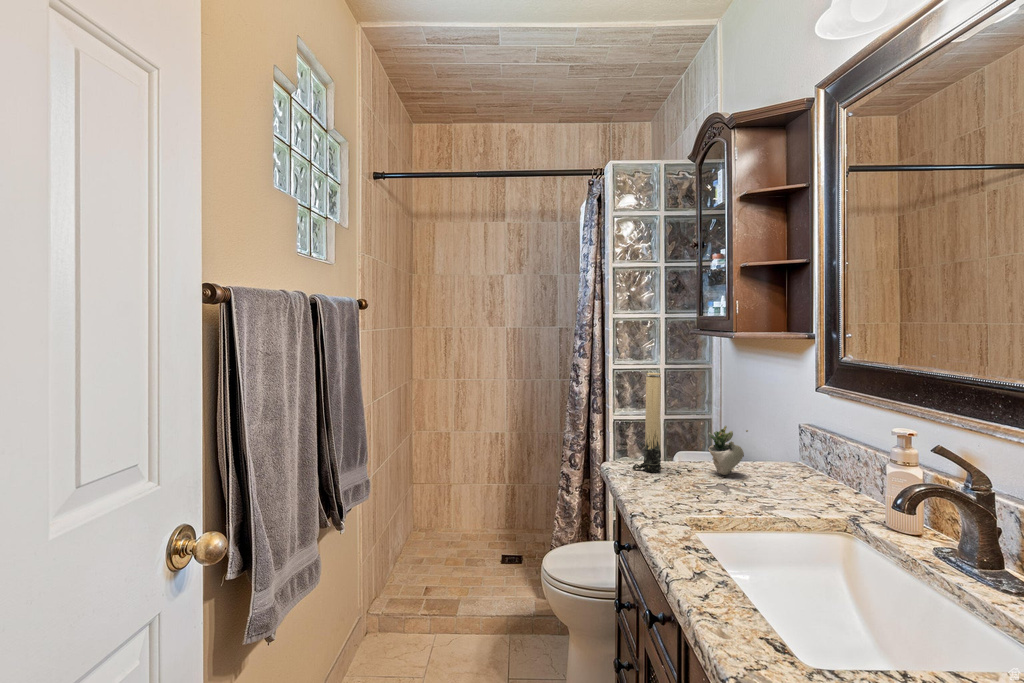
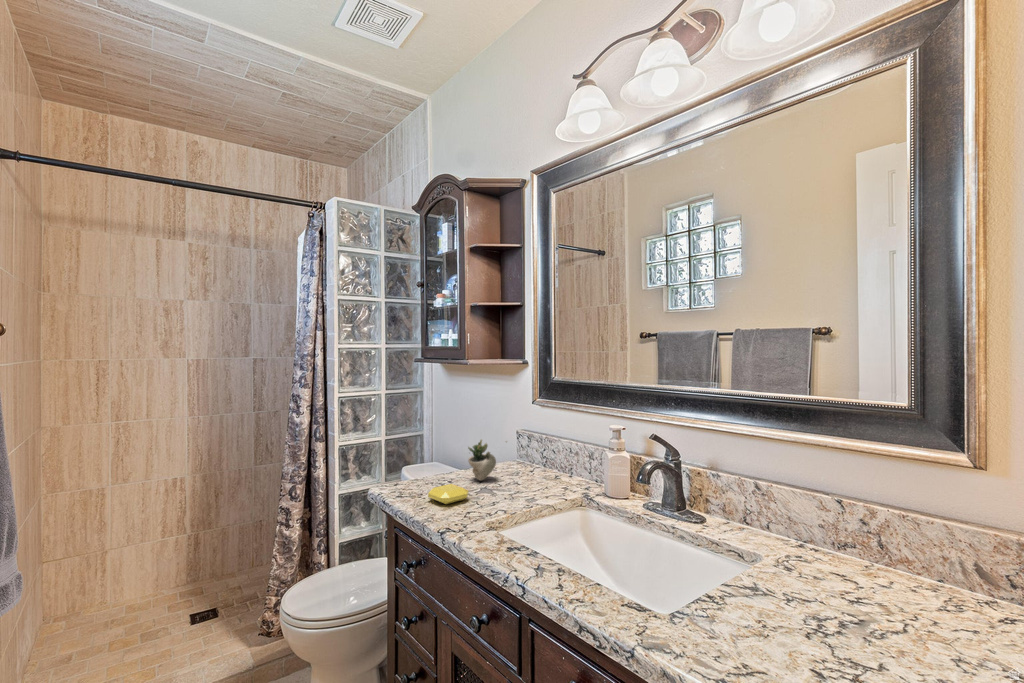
candle: present [633,373,661,472] -> none [407,400,433,490]
soap bar: none [643,470,690,490] -> present [428,484,469,504]

